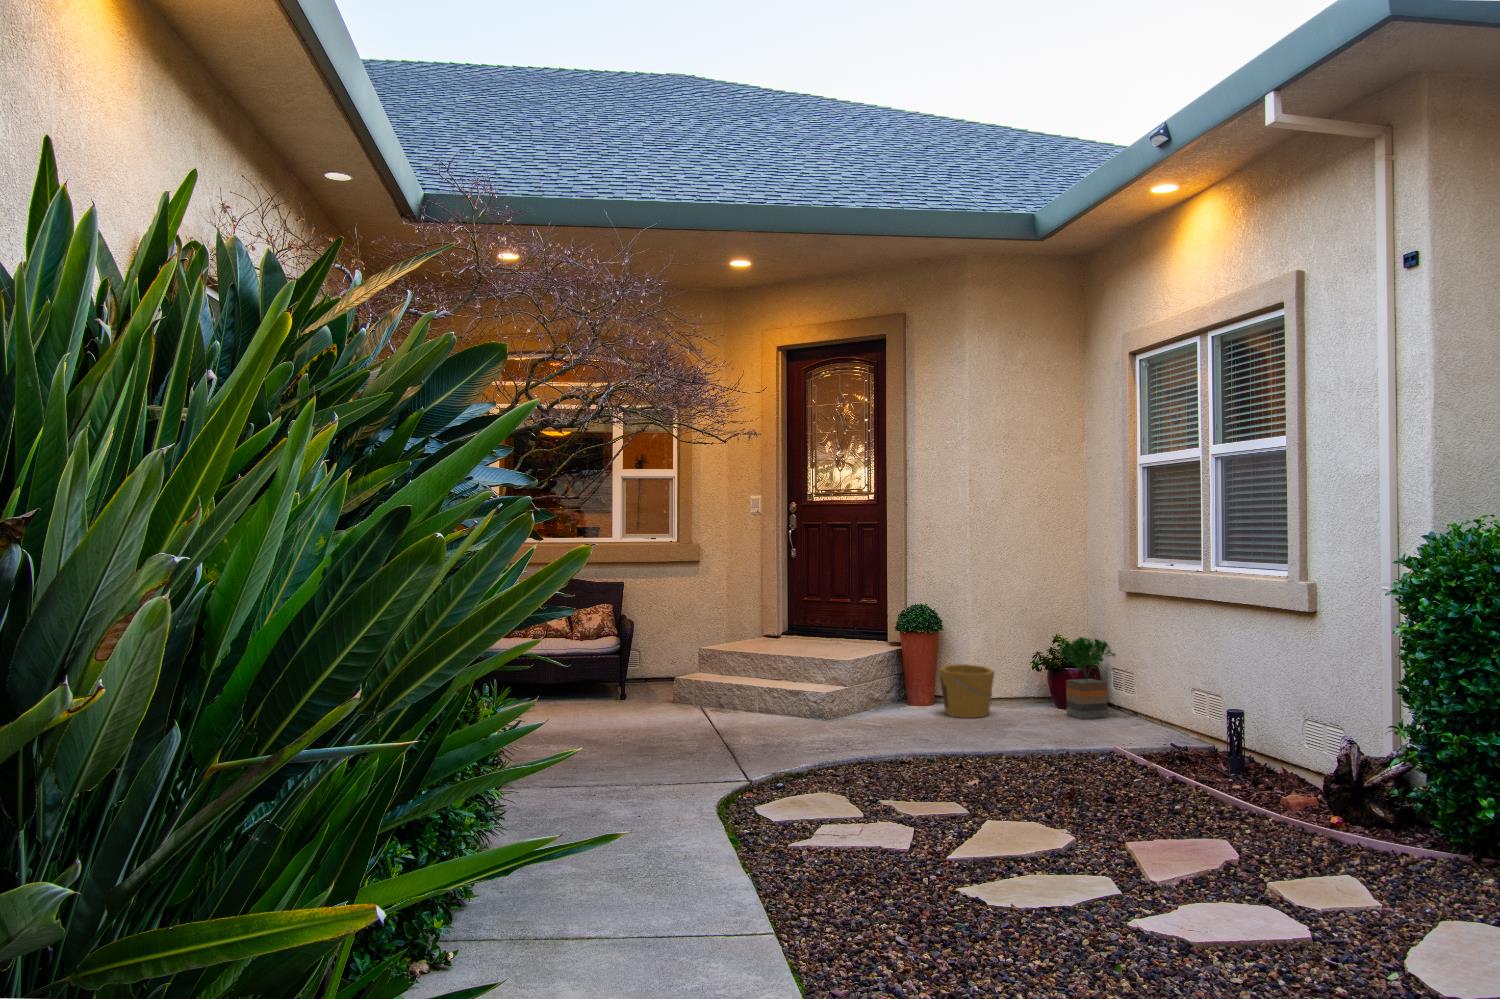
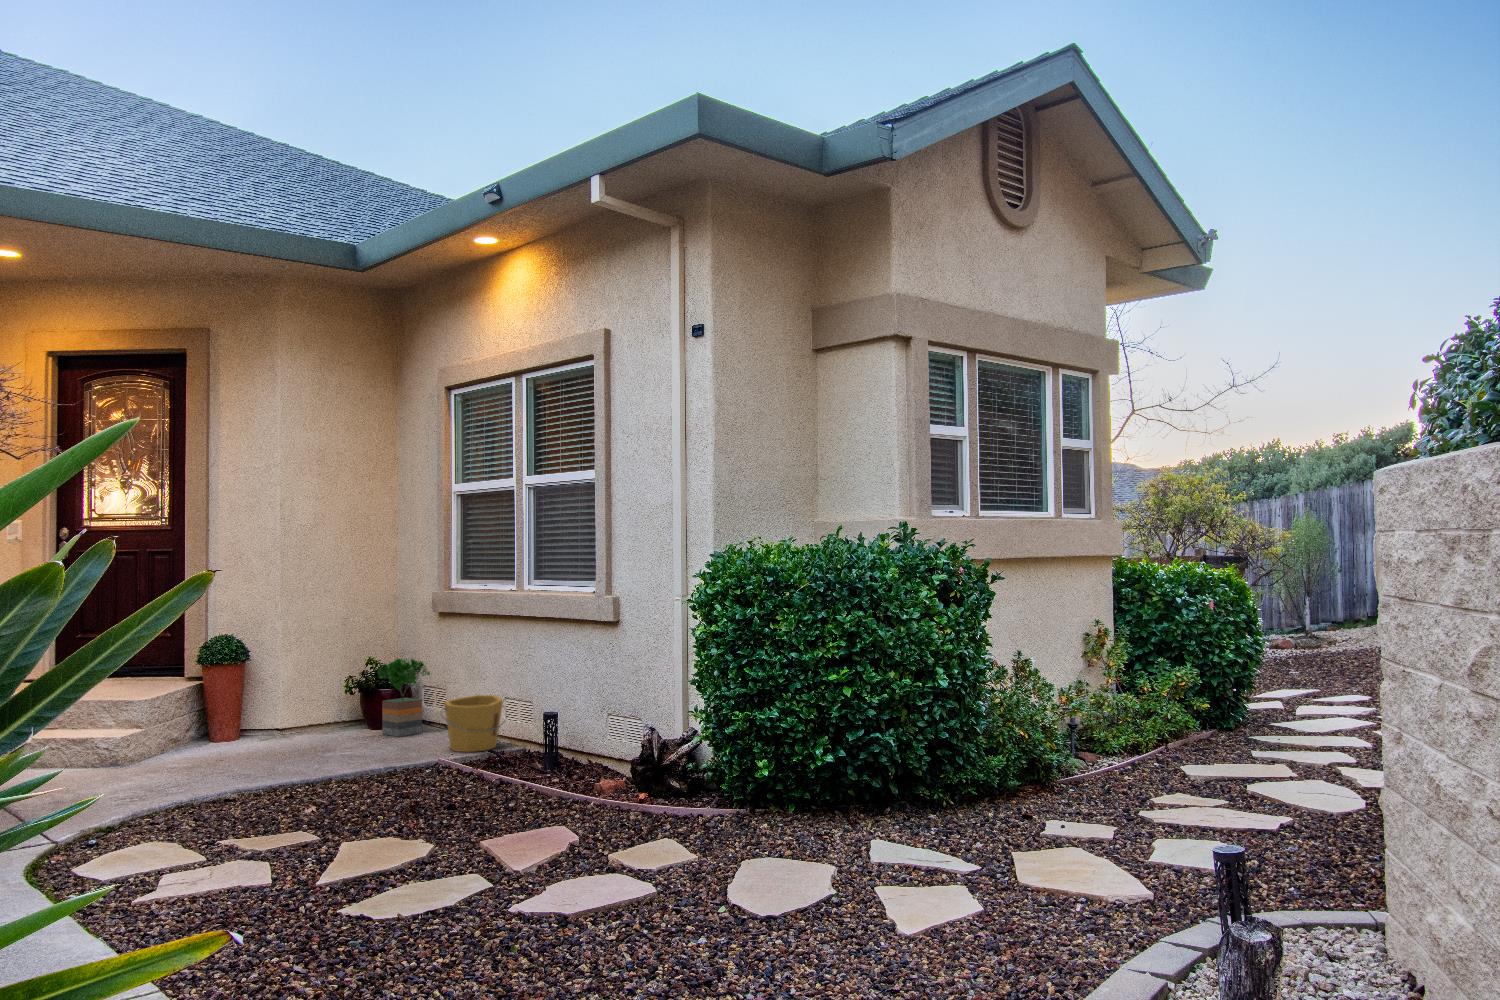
bucket: present [939,664,994,718] -> present [441,695,503,752]

